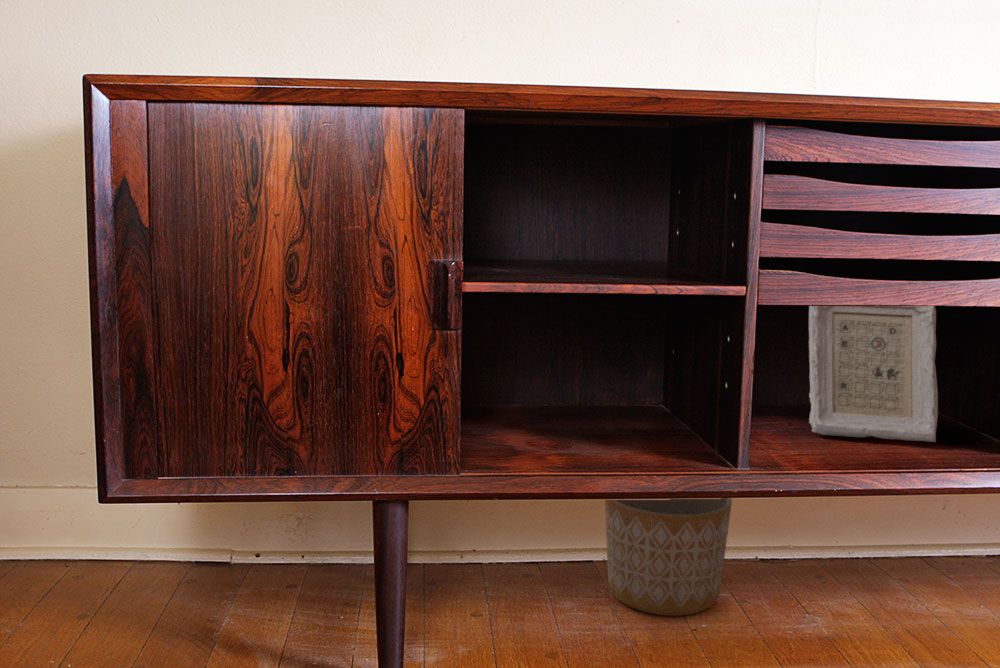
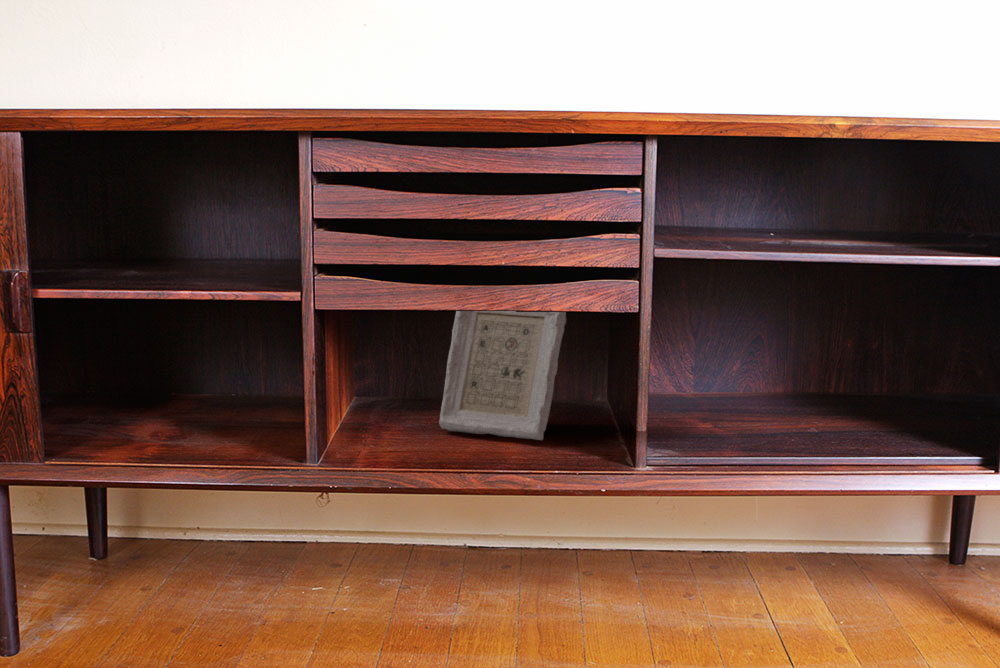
planter: present [605,499,732,616] -> none [280,464,400,597]

